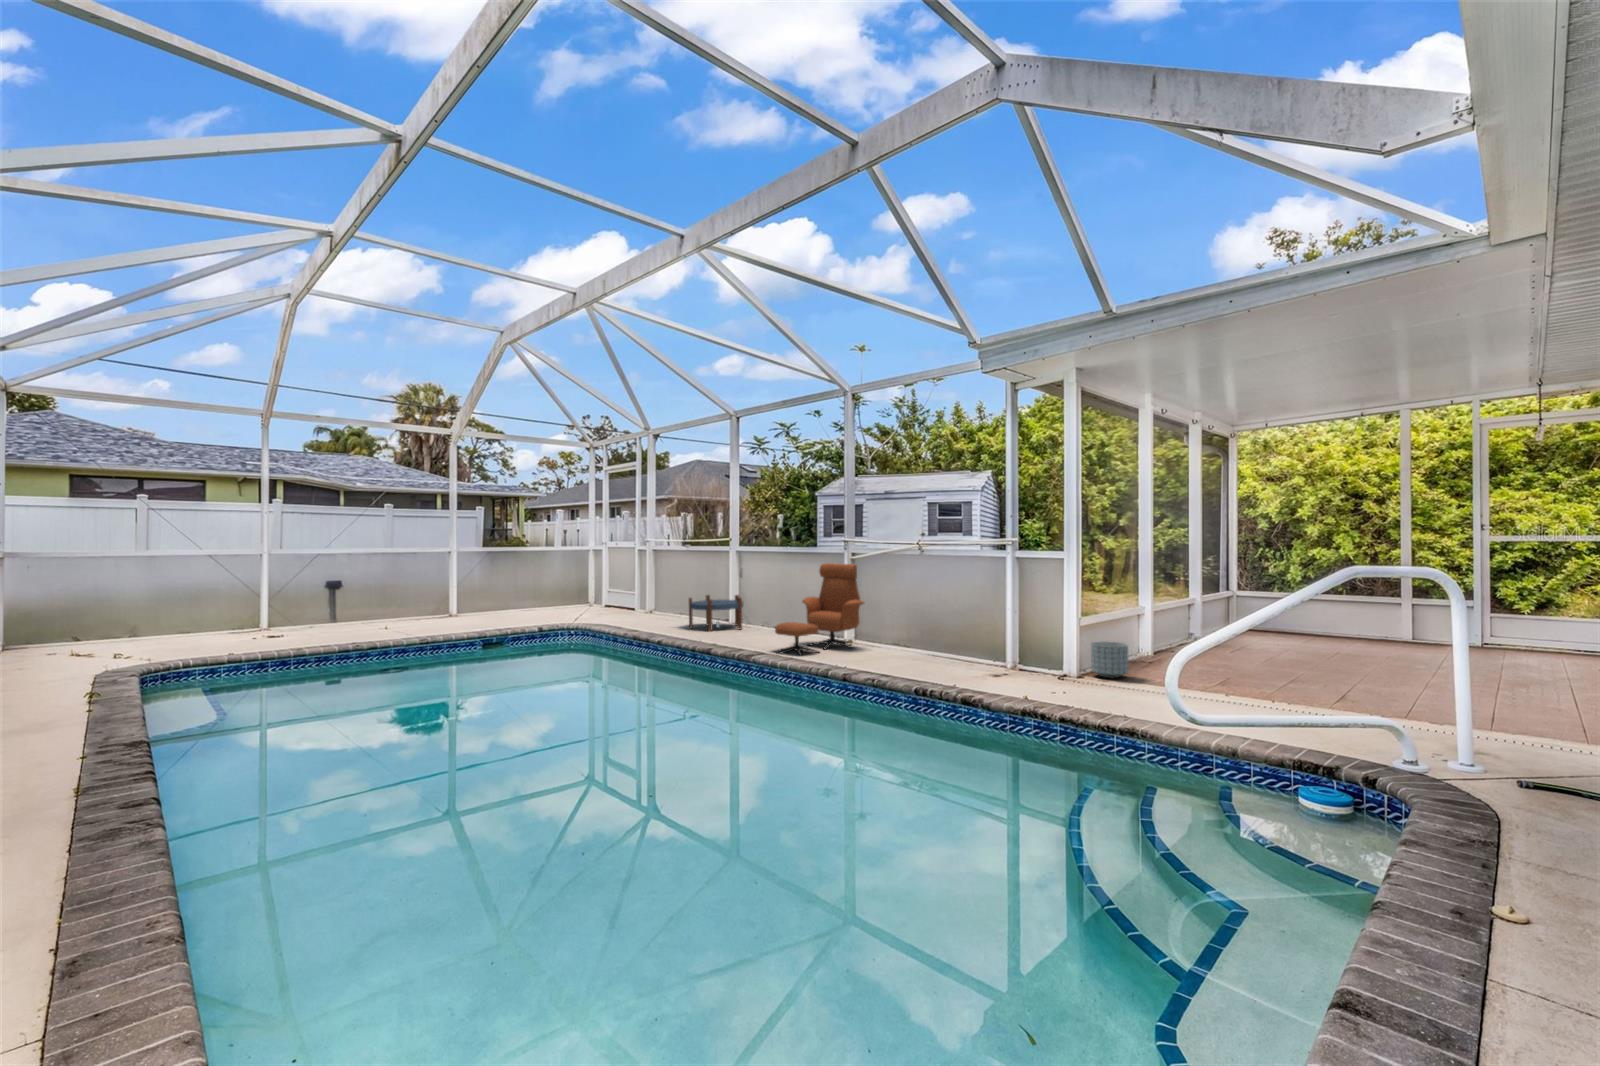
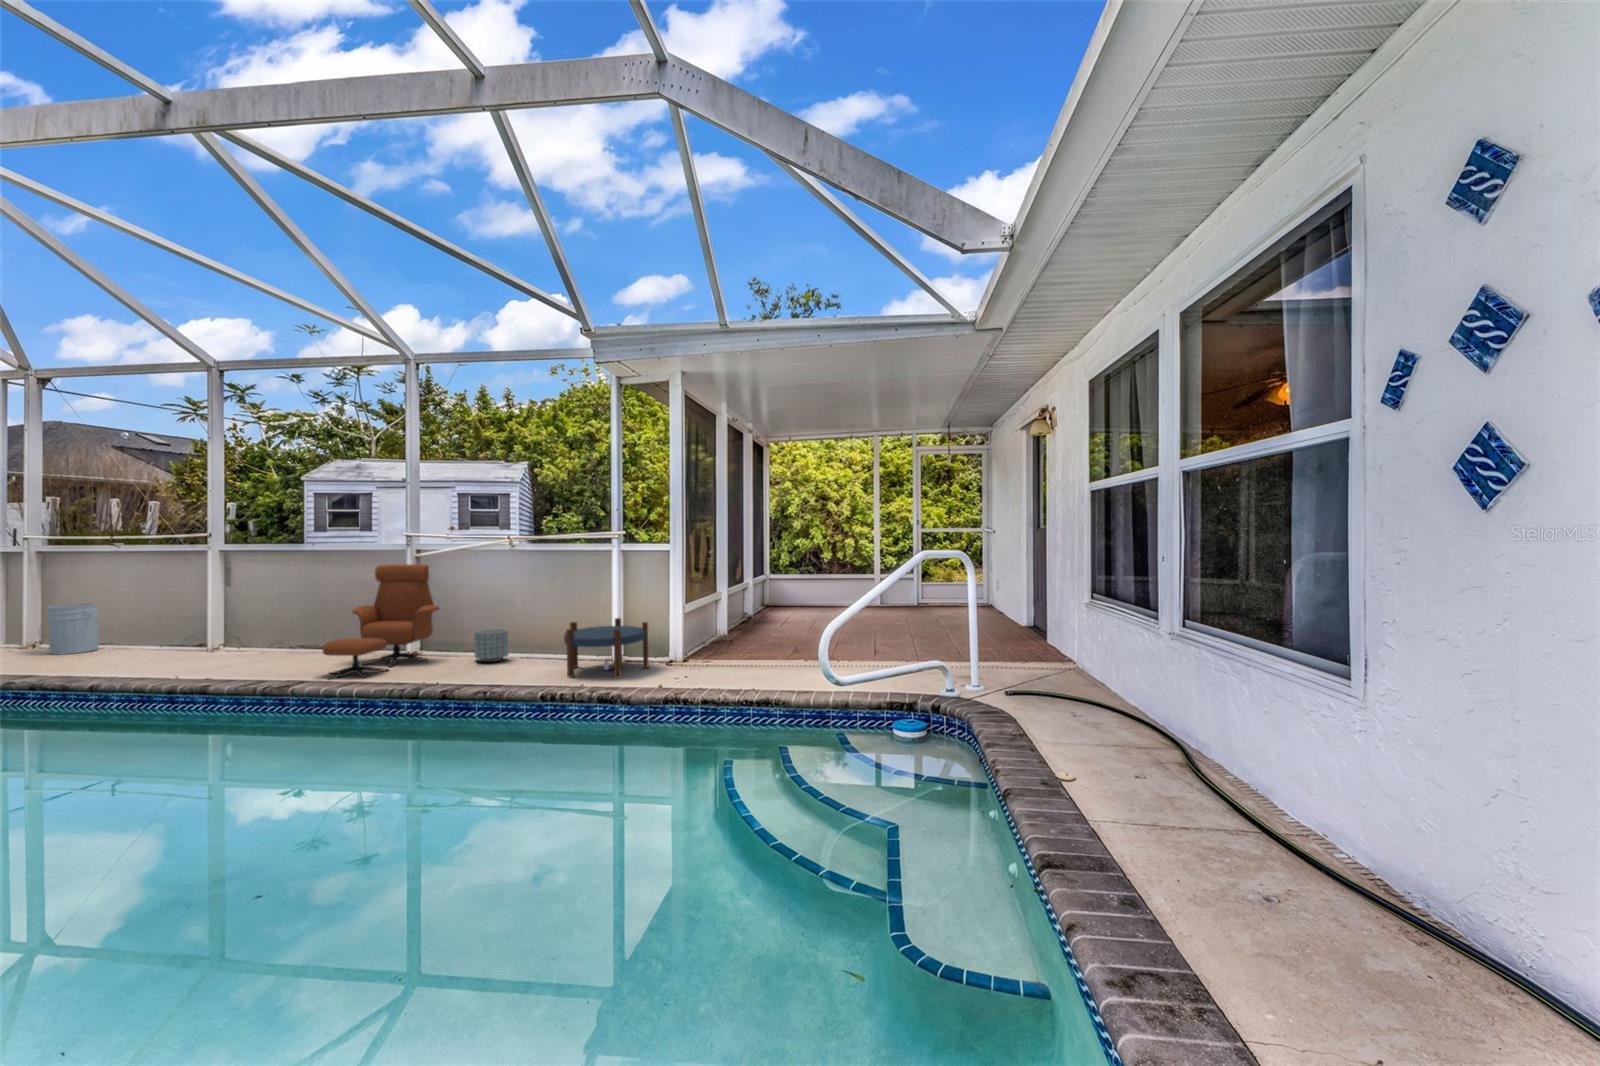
bucket: none [645,584,674,618] -> present [41,603,98,655]
side table: present [689,595,743,632] -> present [564,618,648,678]
planter: present [1091,641,1128,678] -> present [474,629,509,662]

